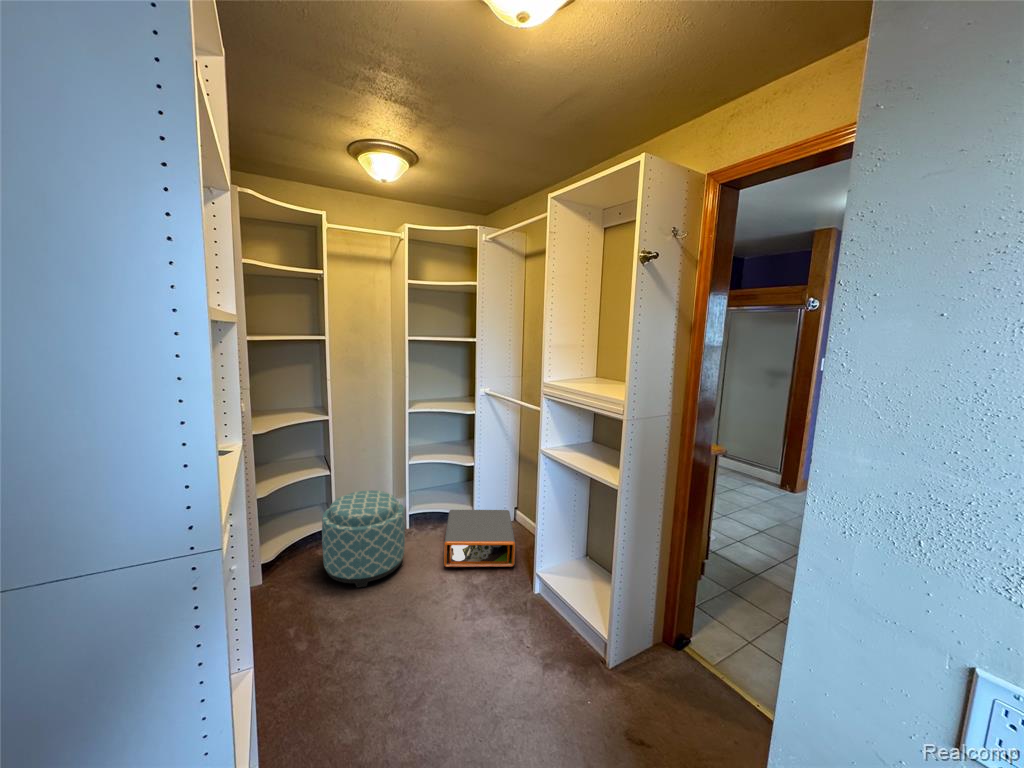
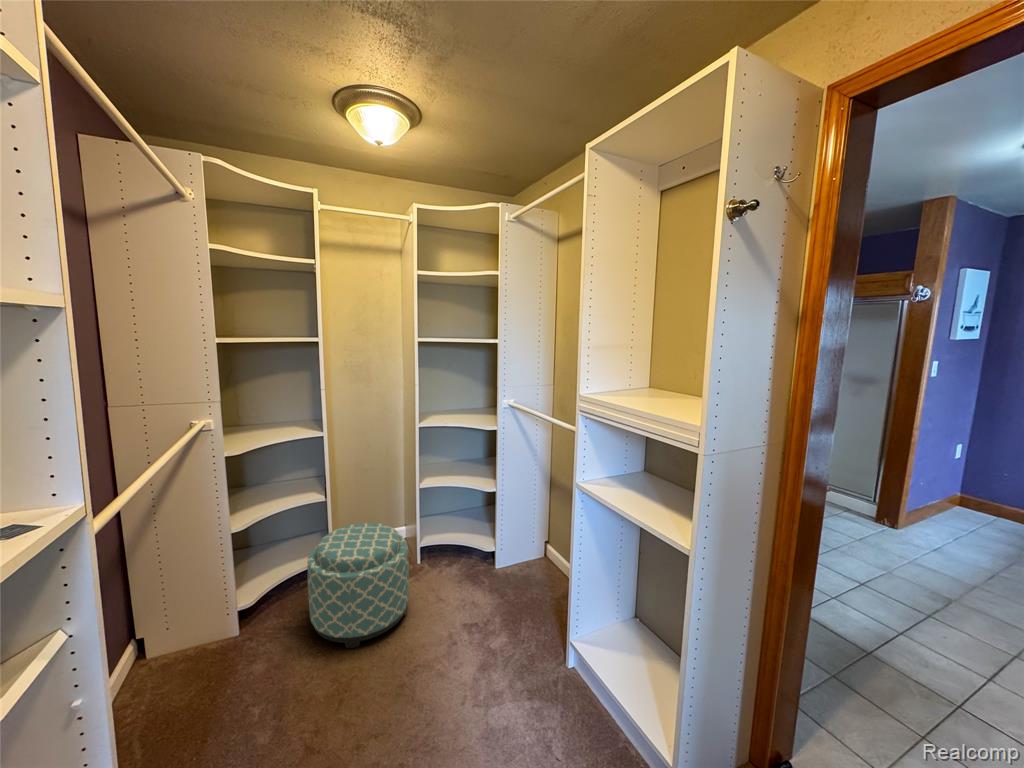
storage box: present [444,510,515,567] -> none [455,545,545,625]

